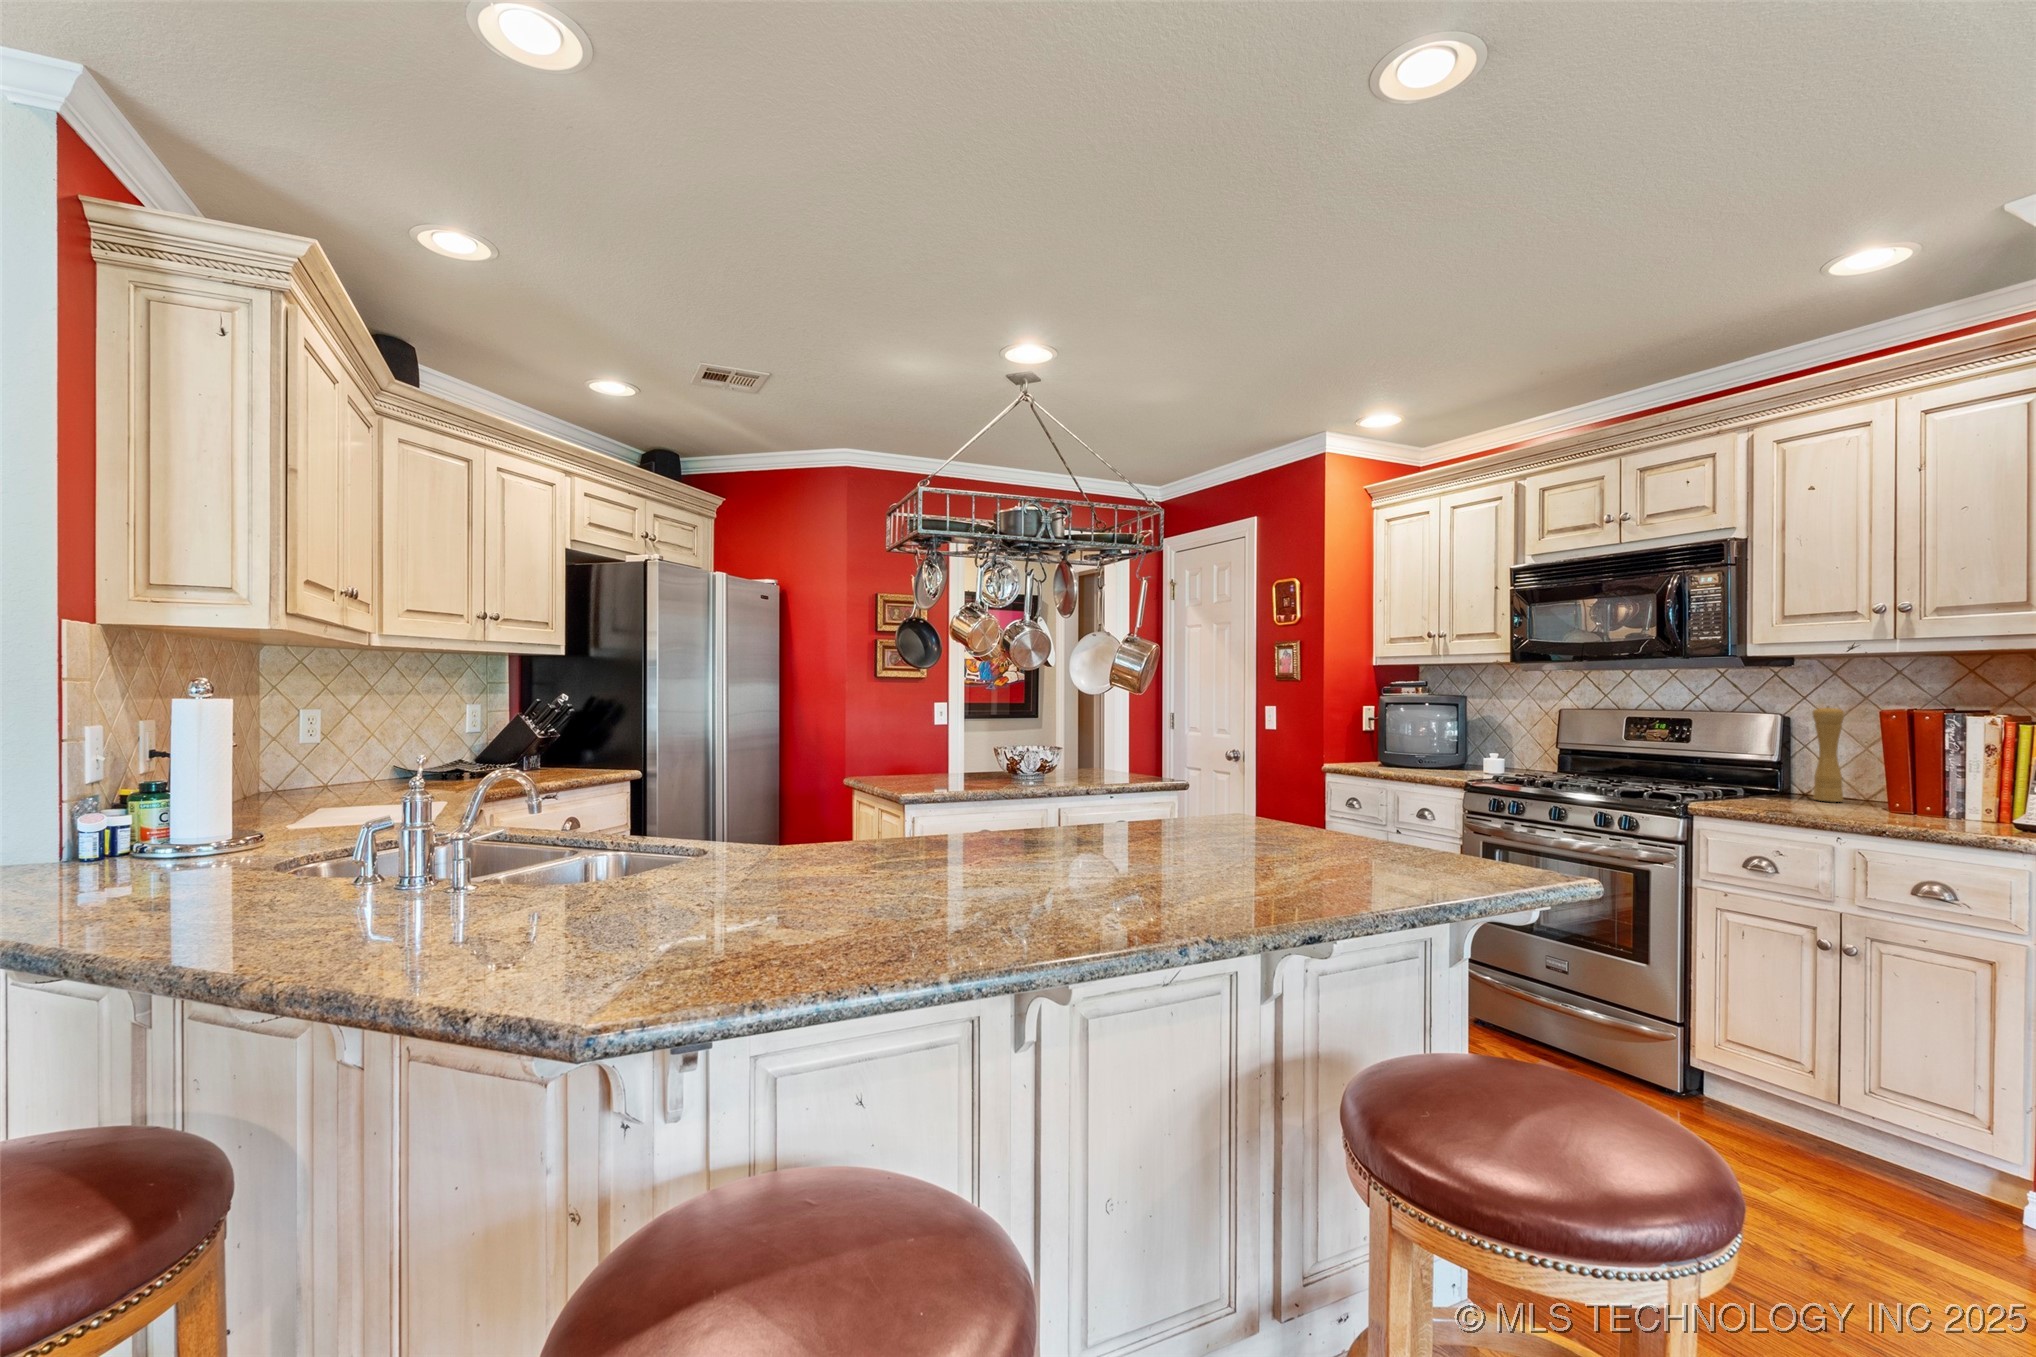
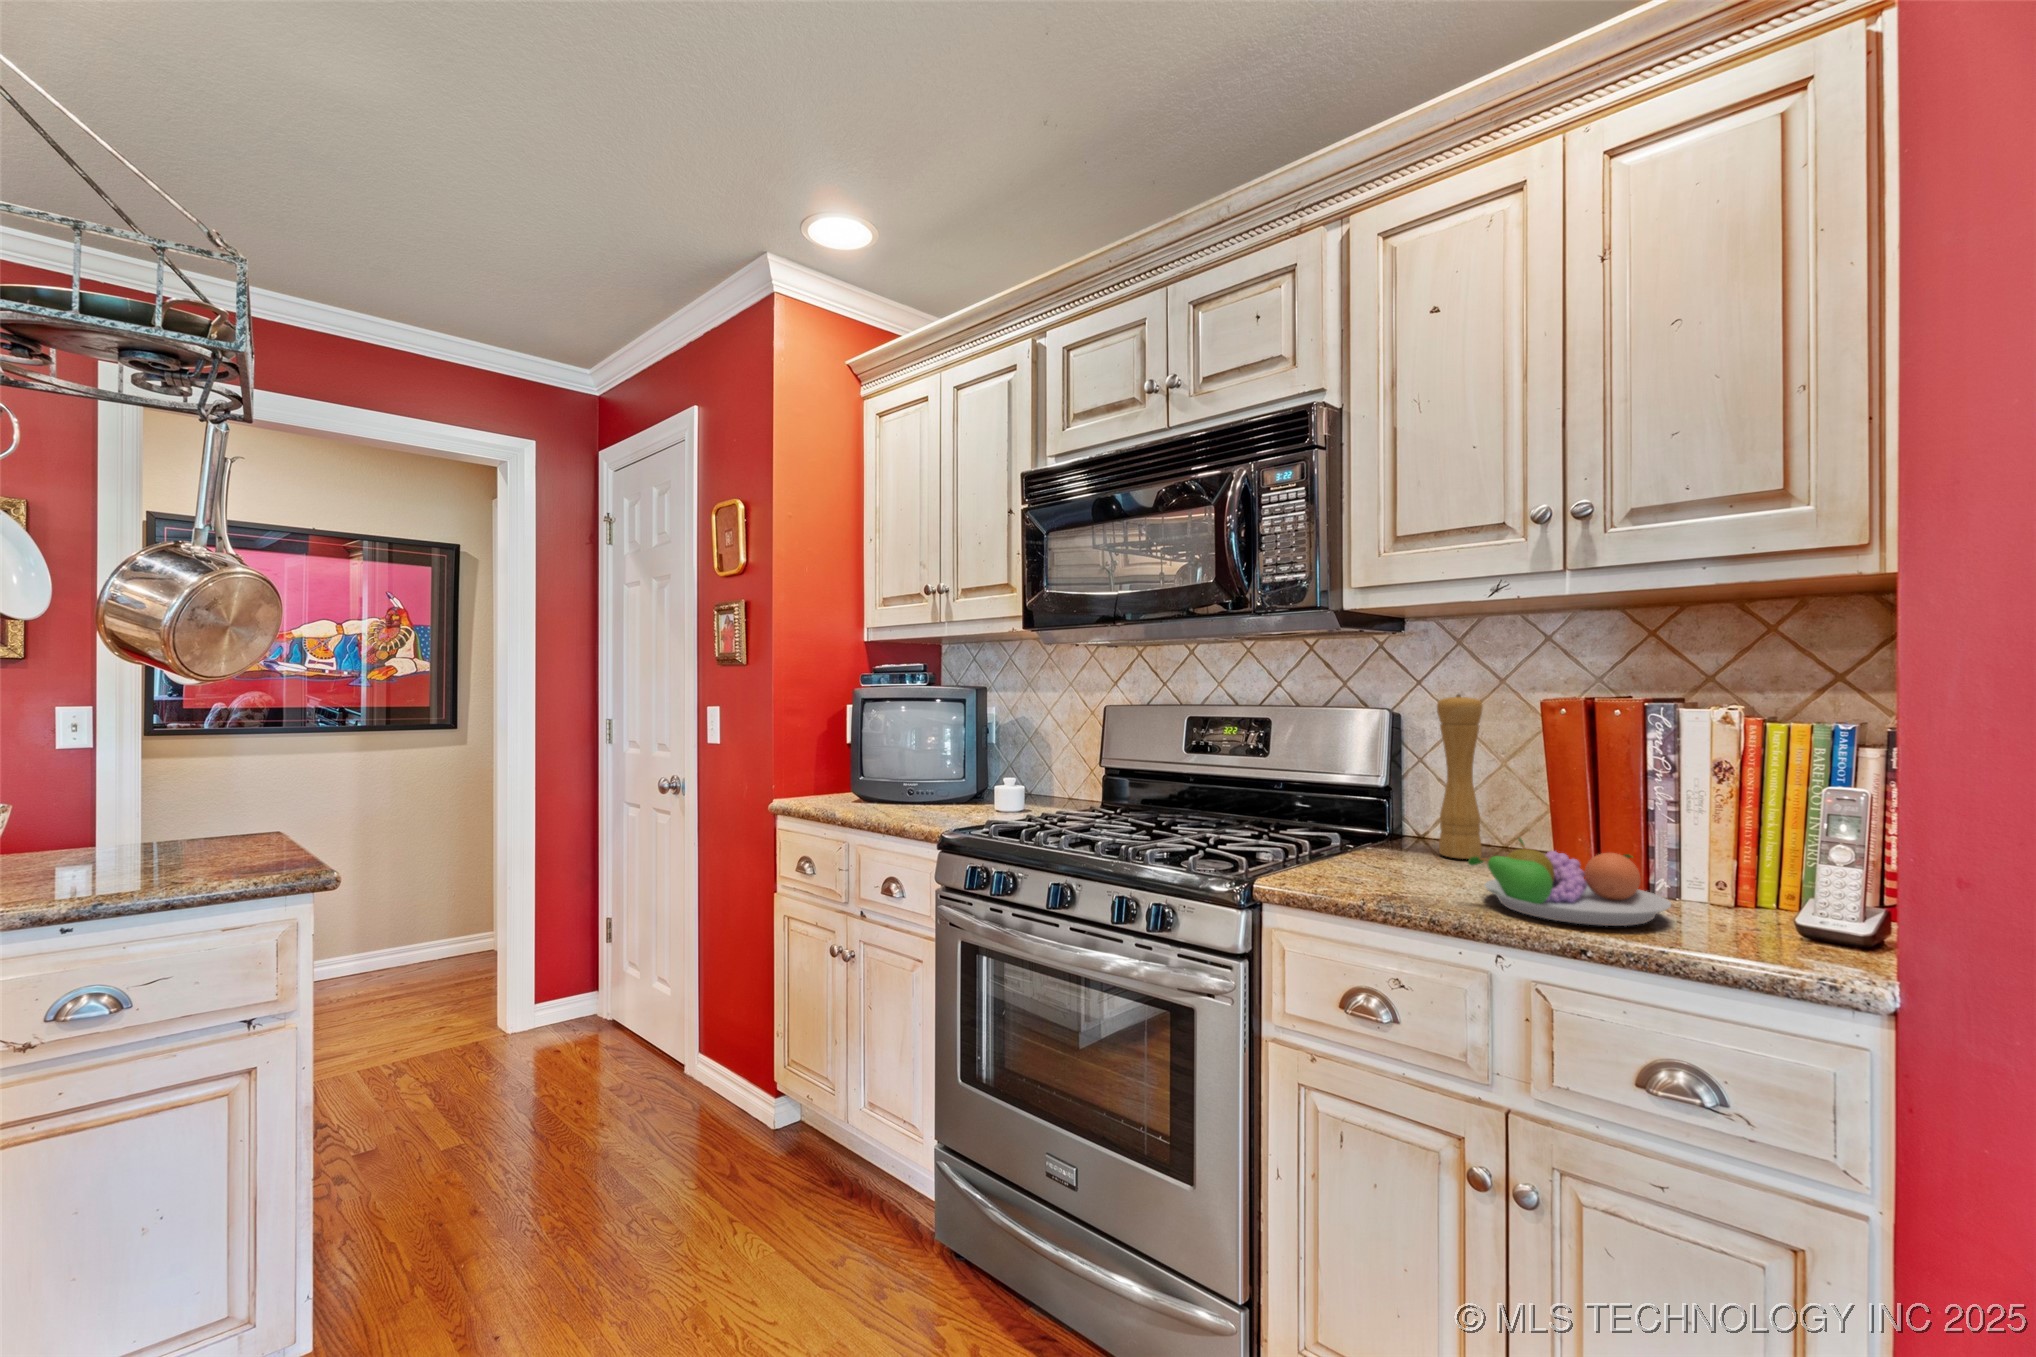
fruit bowl: none [1823,783,1947,824] -> present [1468,838,1671,926]

